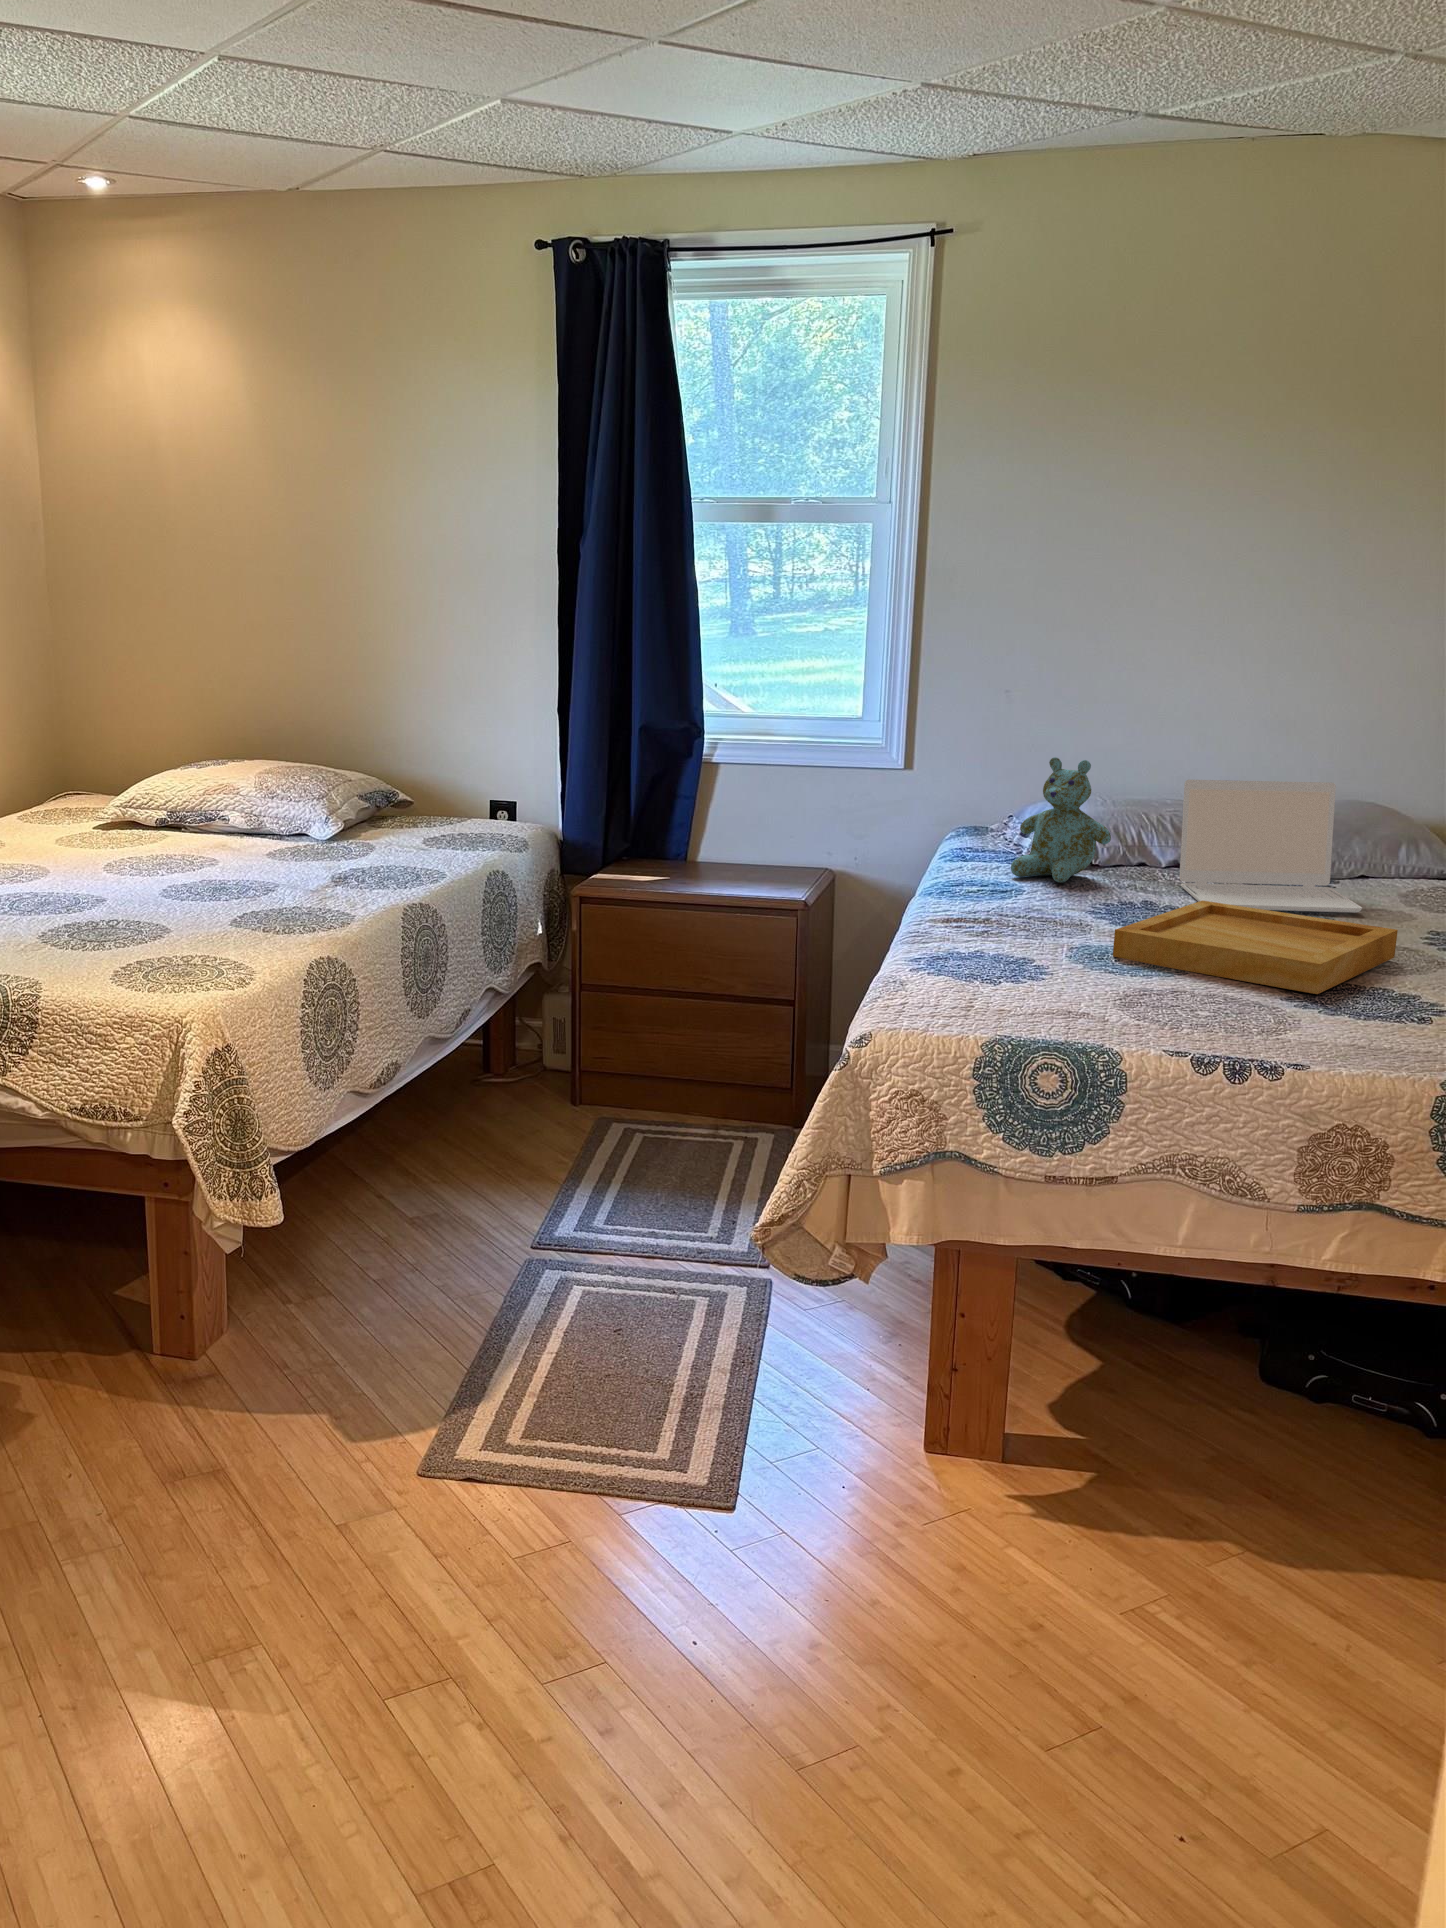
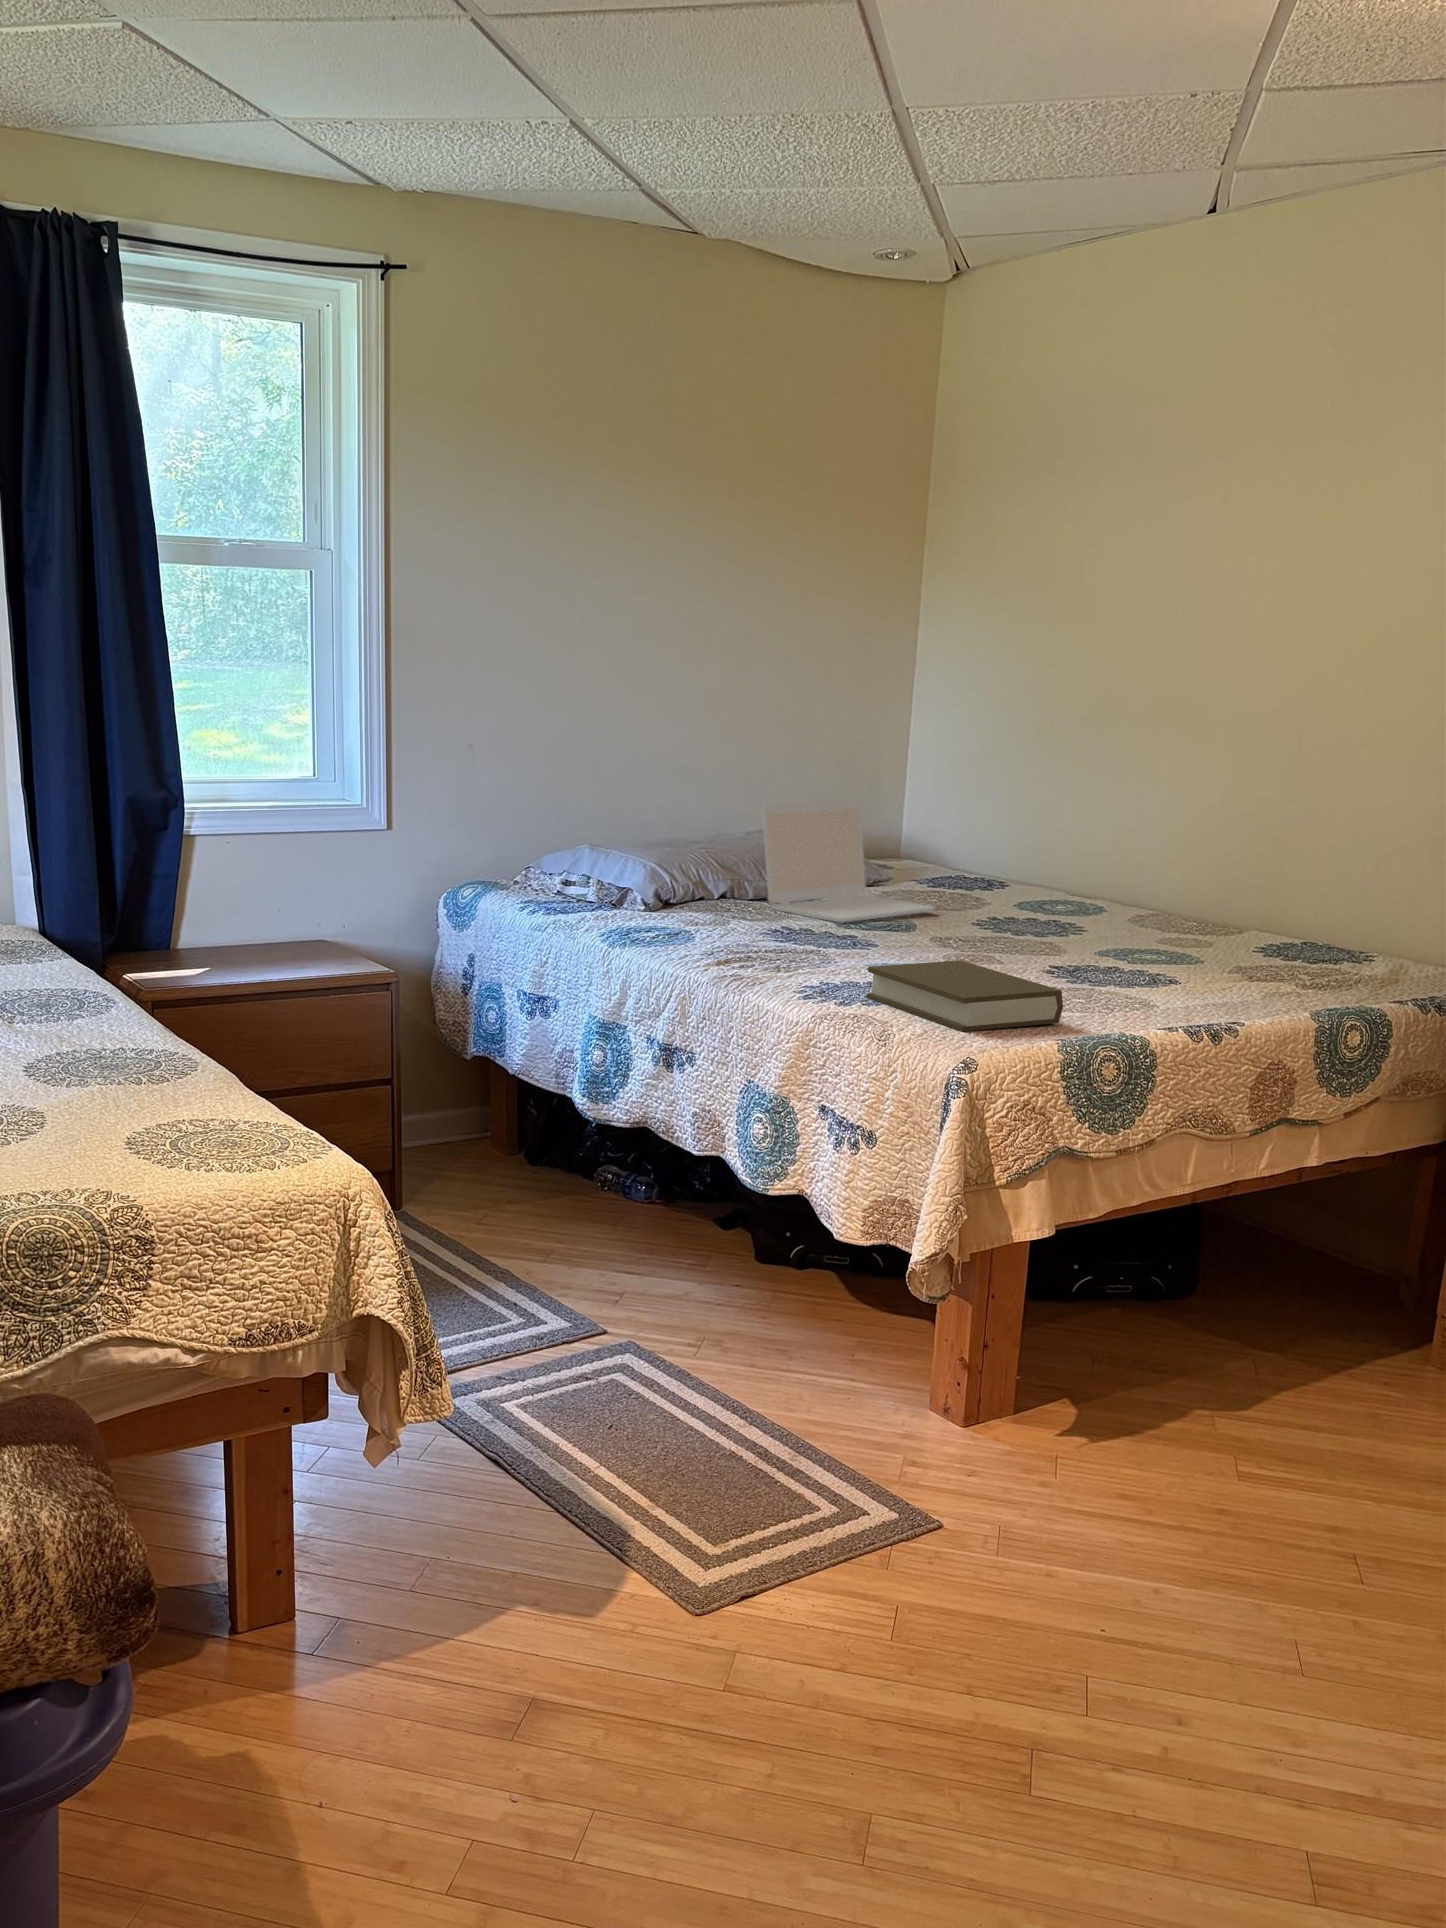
stuffed bear: present [1011,757,1111,883] -> none [622,793,719,917]
tray: present [1113,900,1398,994] -> none [882,913,1105,972]
book: none [917,938,1068,1024] -> present [867,960,1063,1031]

